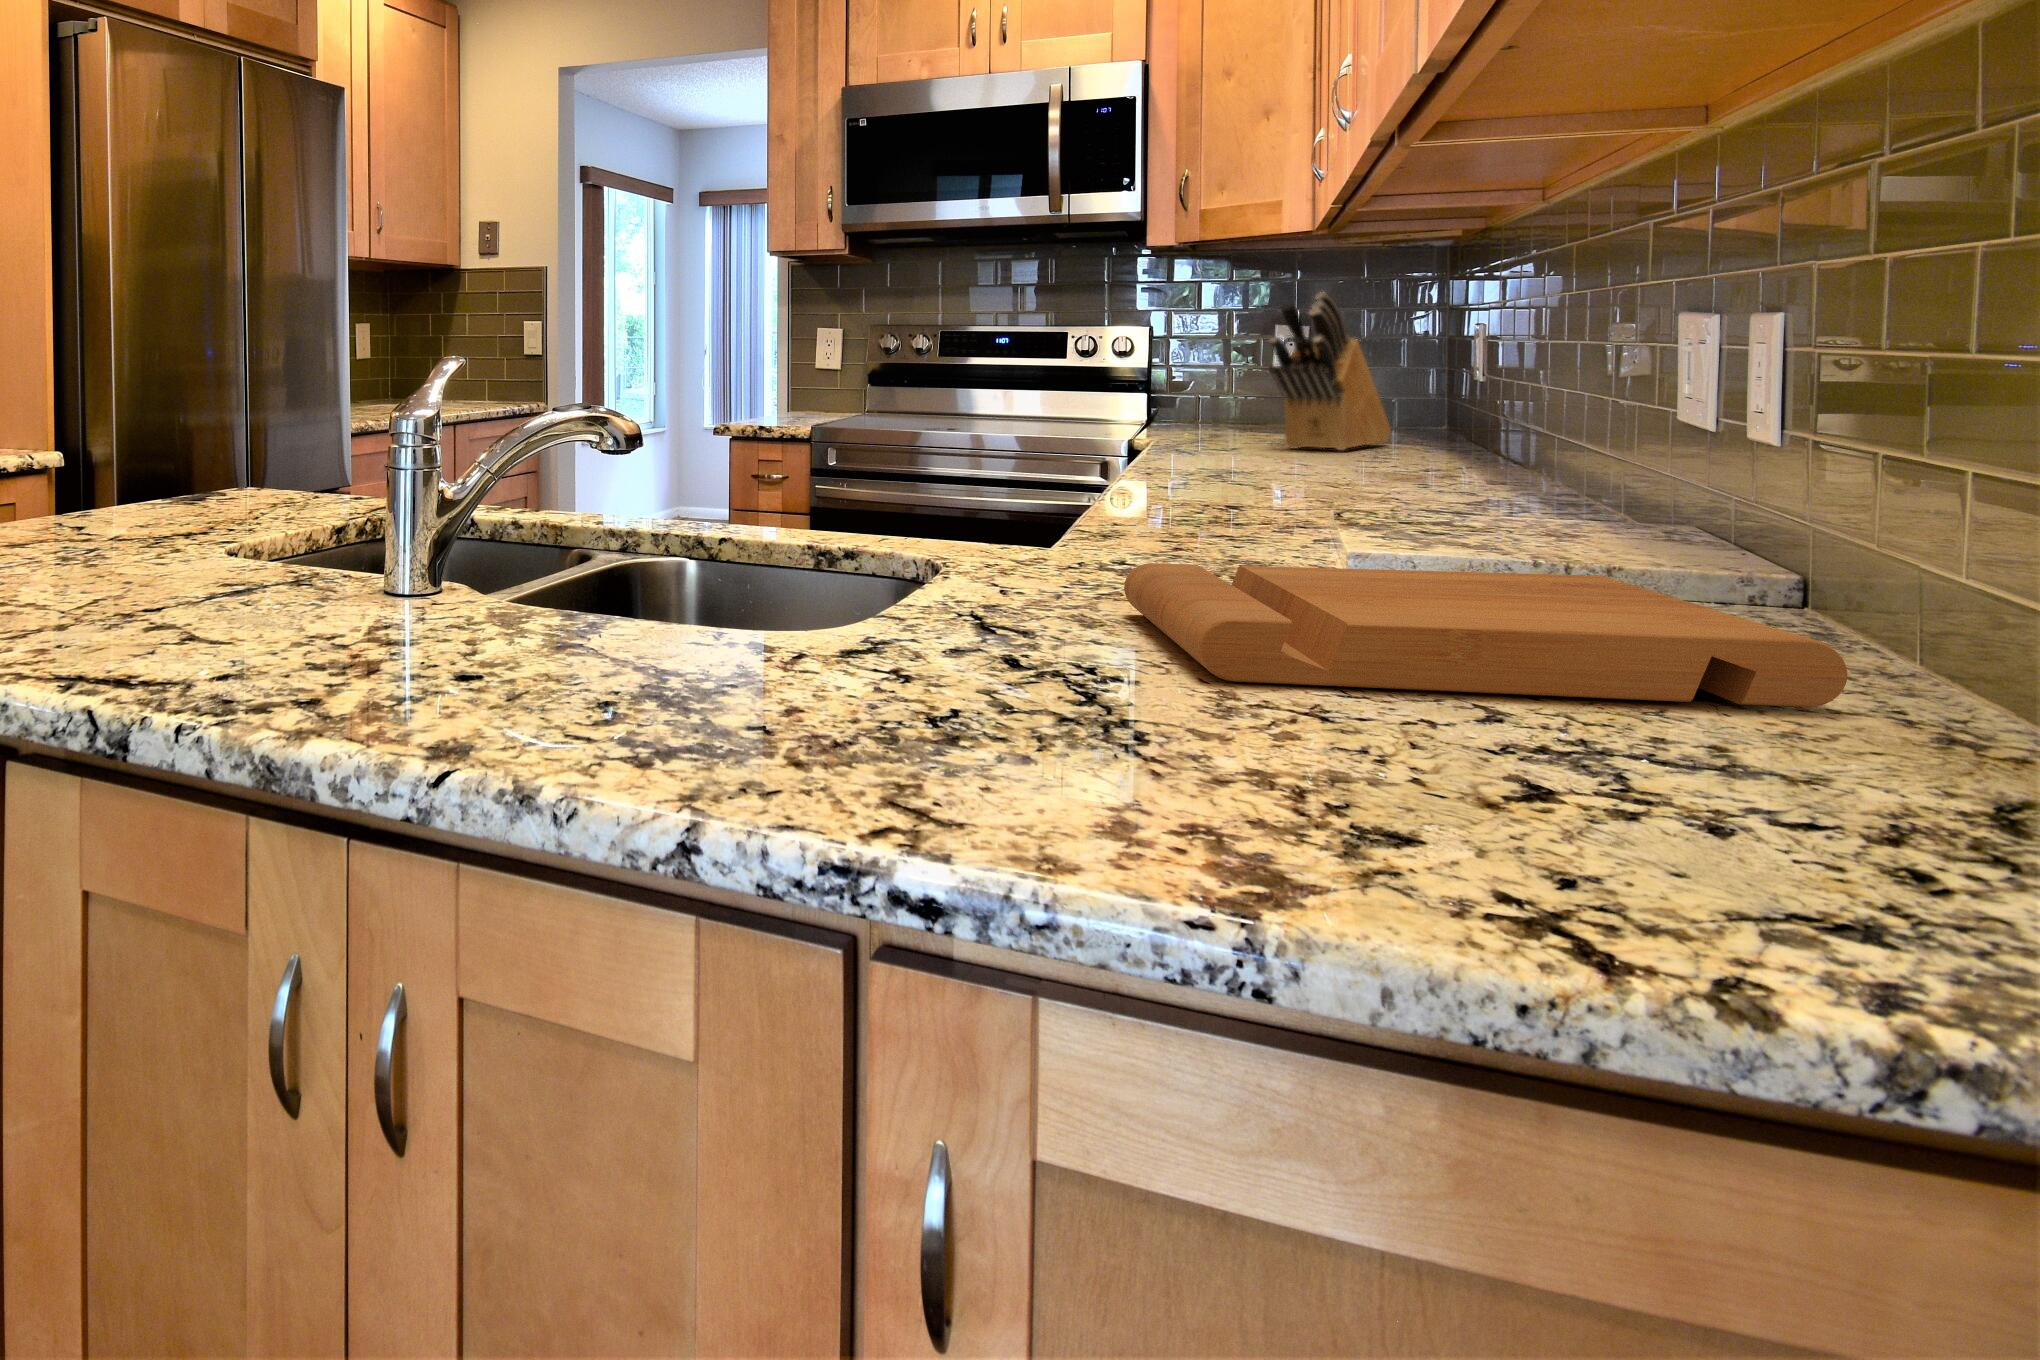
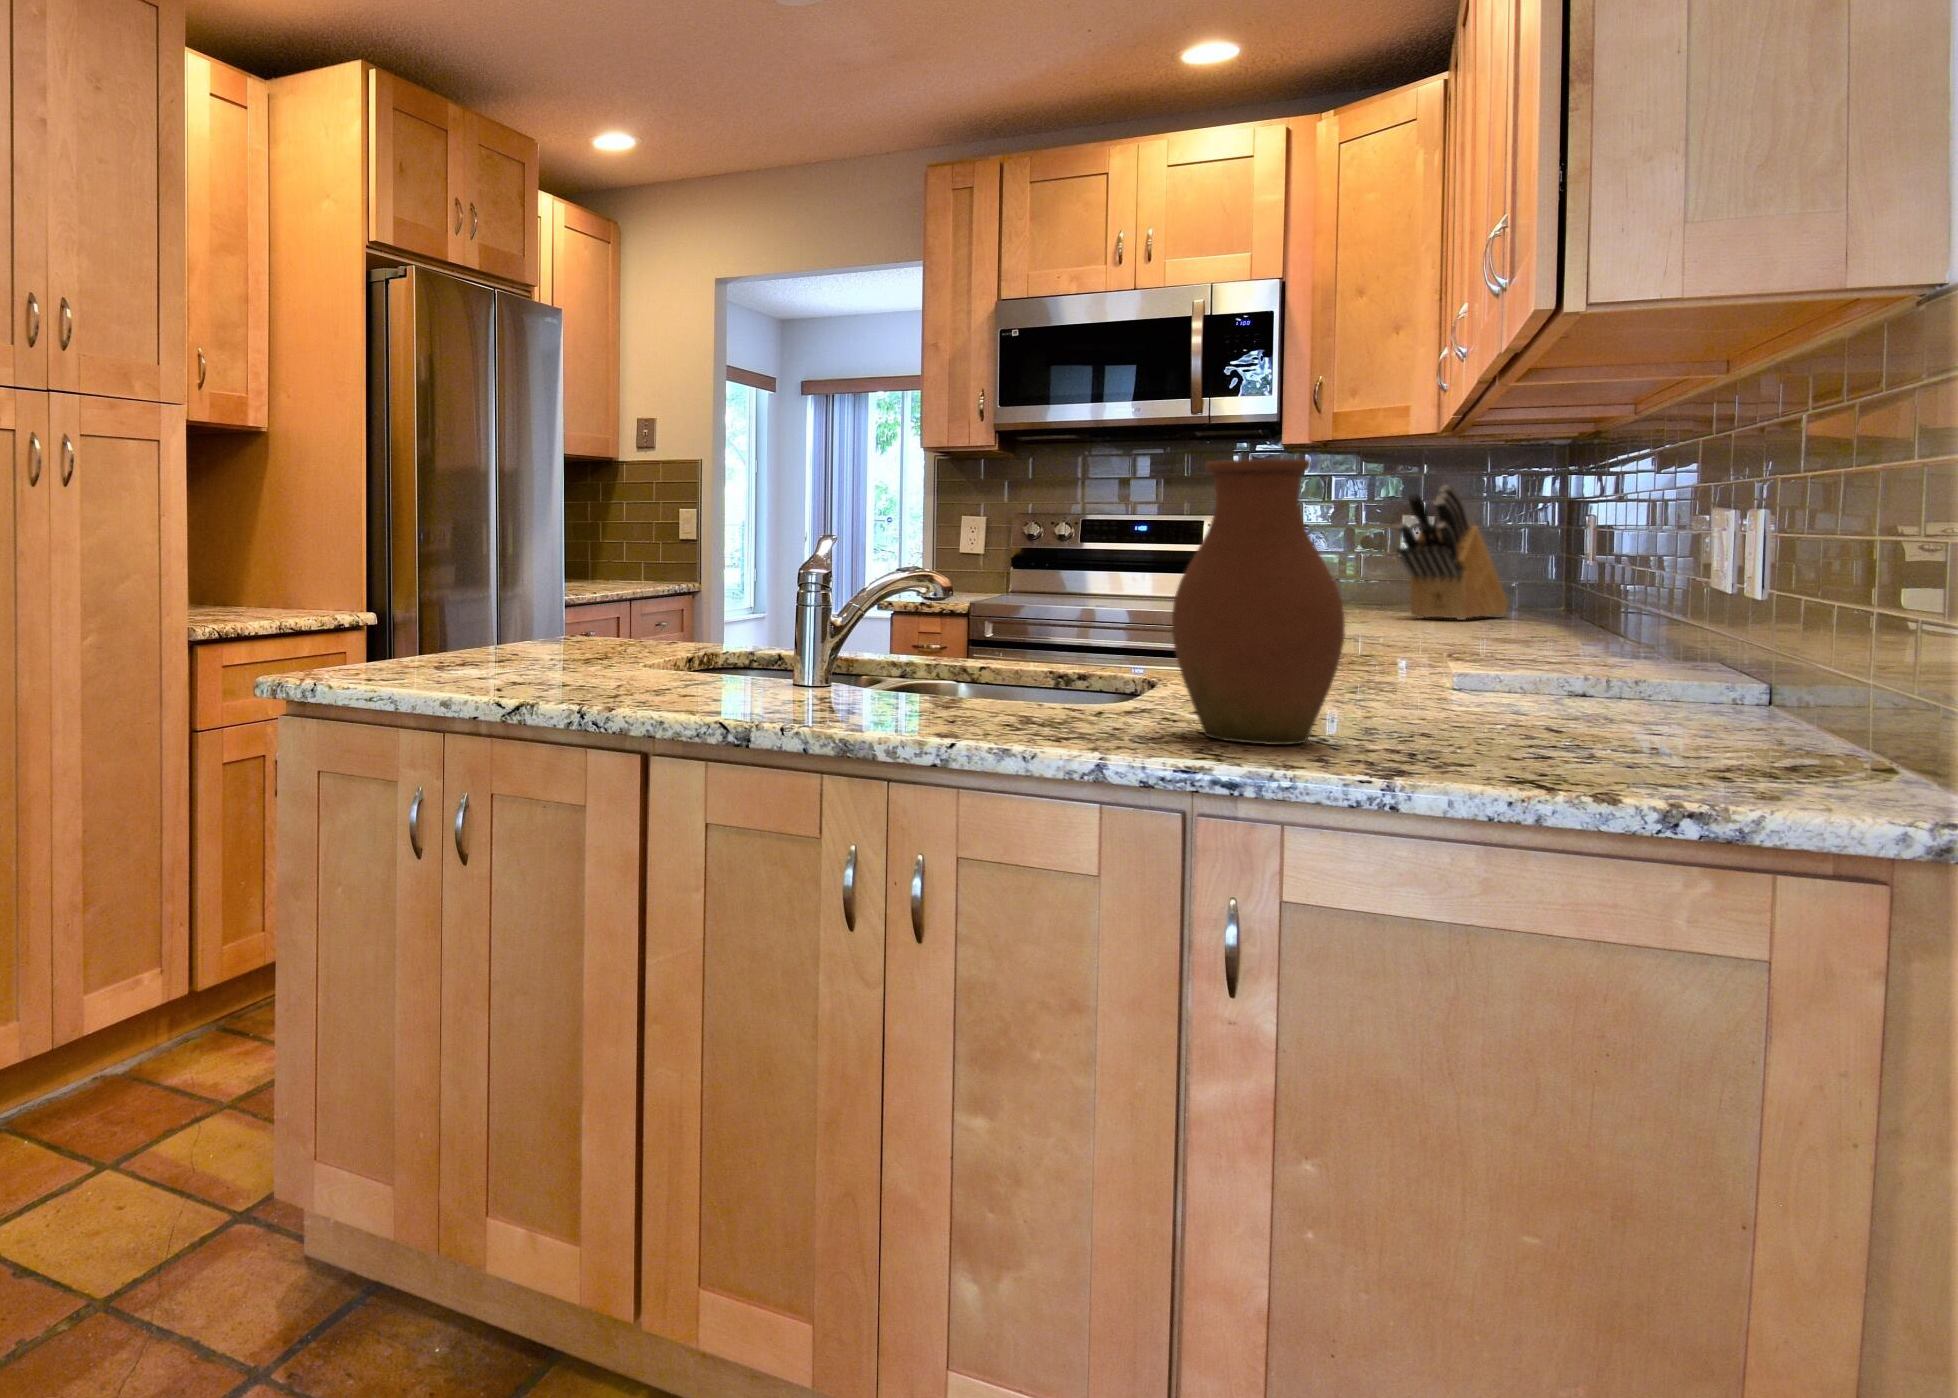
vase: none [869,218,1162,767] -> present [1172,459,1345,745]
cutting board: present [1124,563,1847,707] -> none [1301,667,1763,737]

